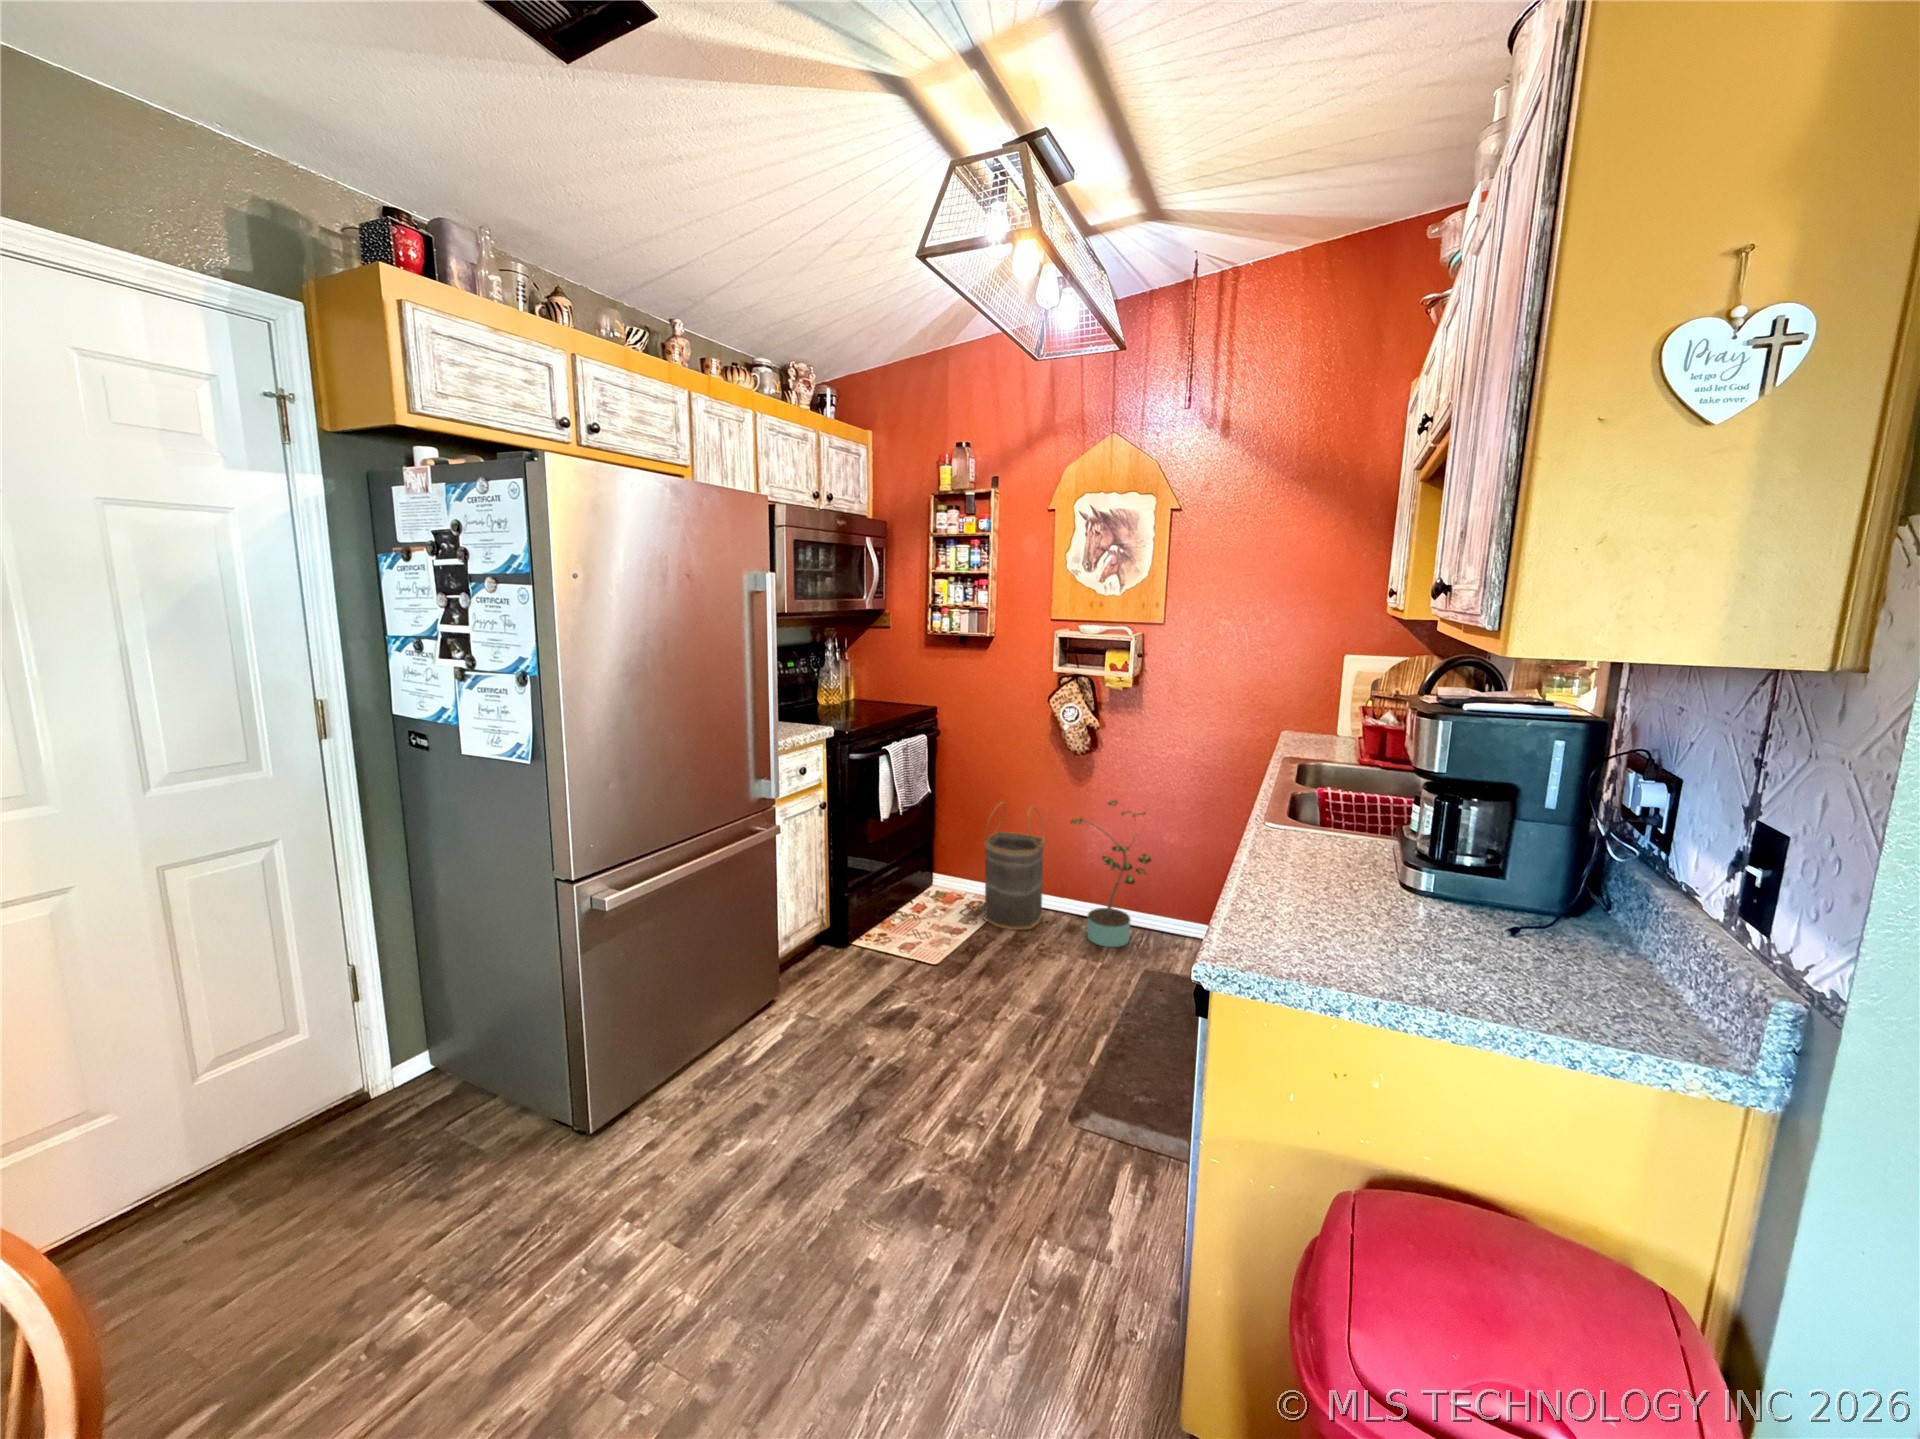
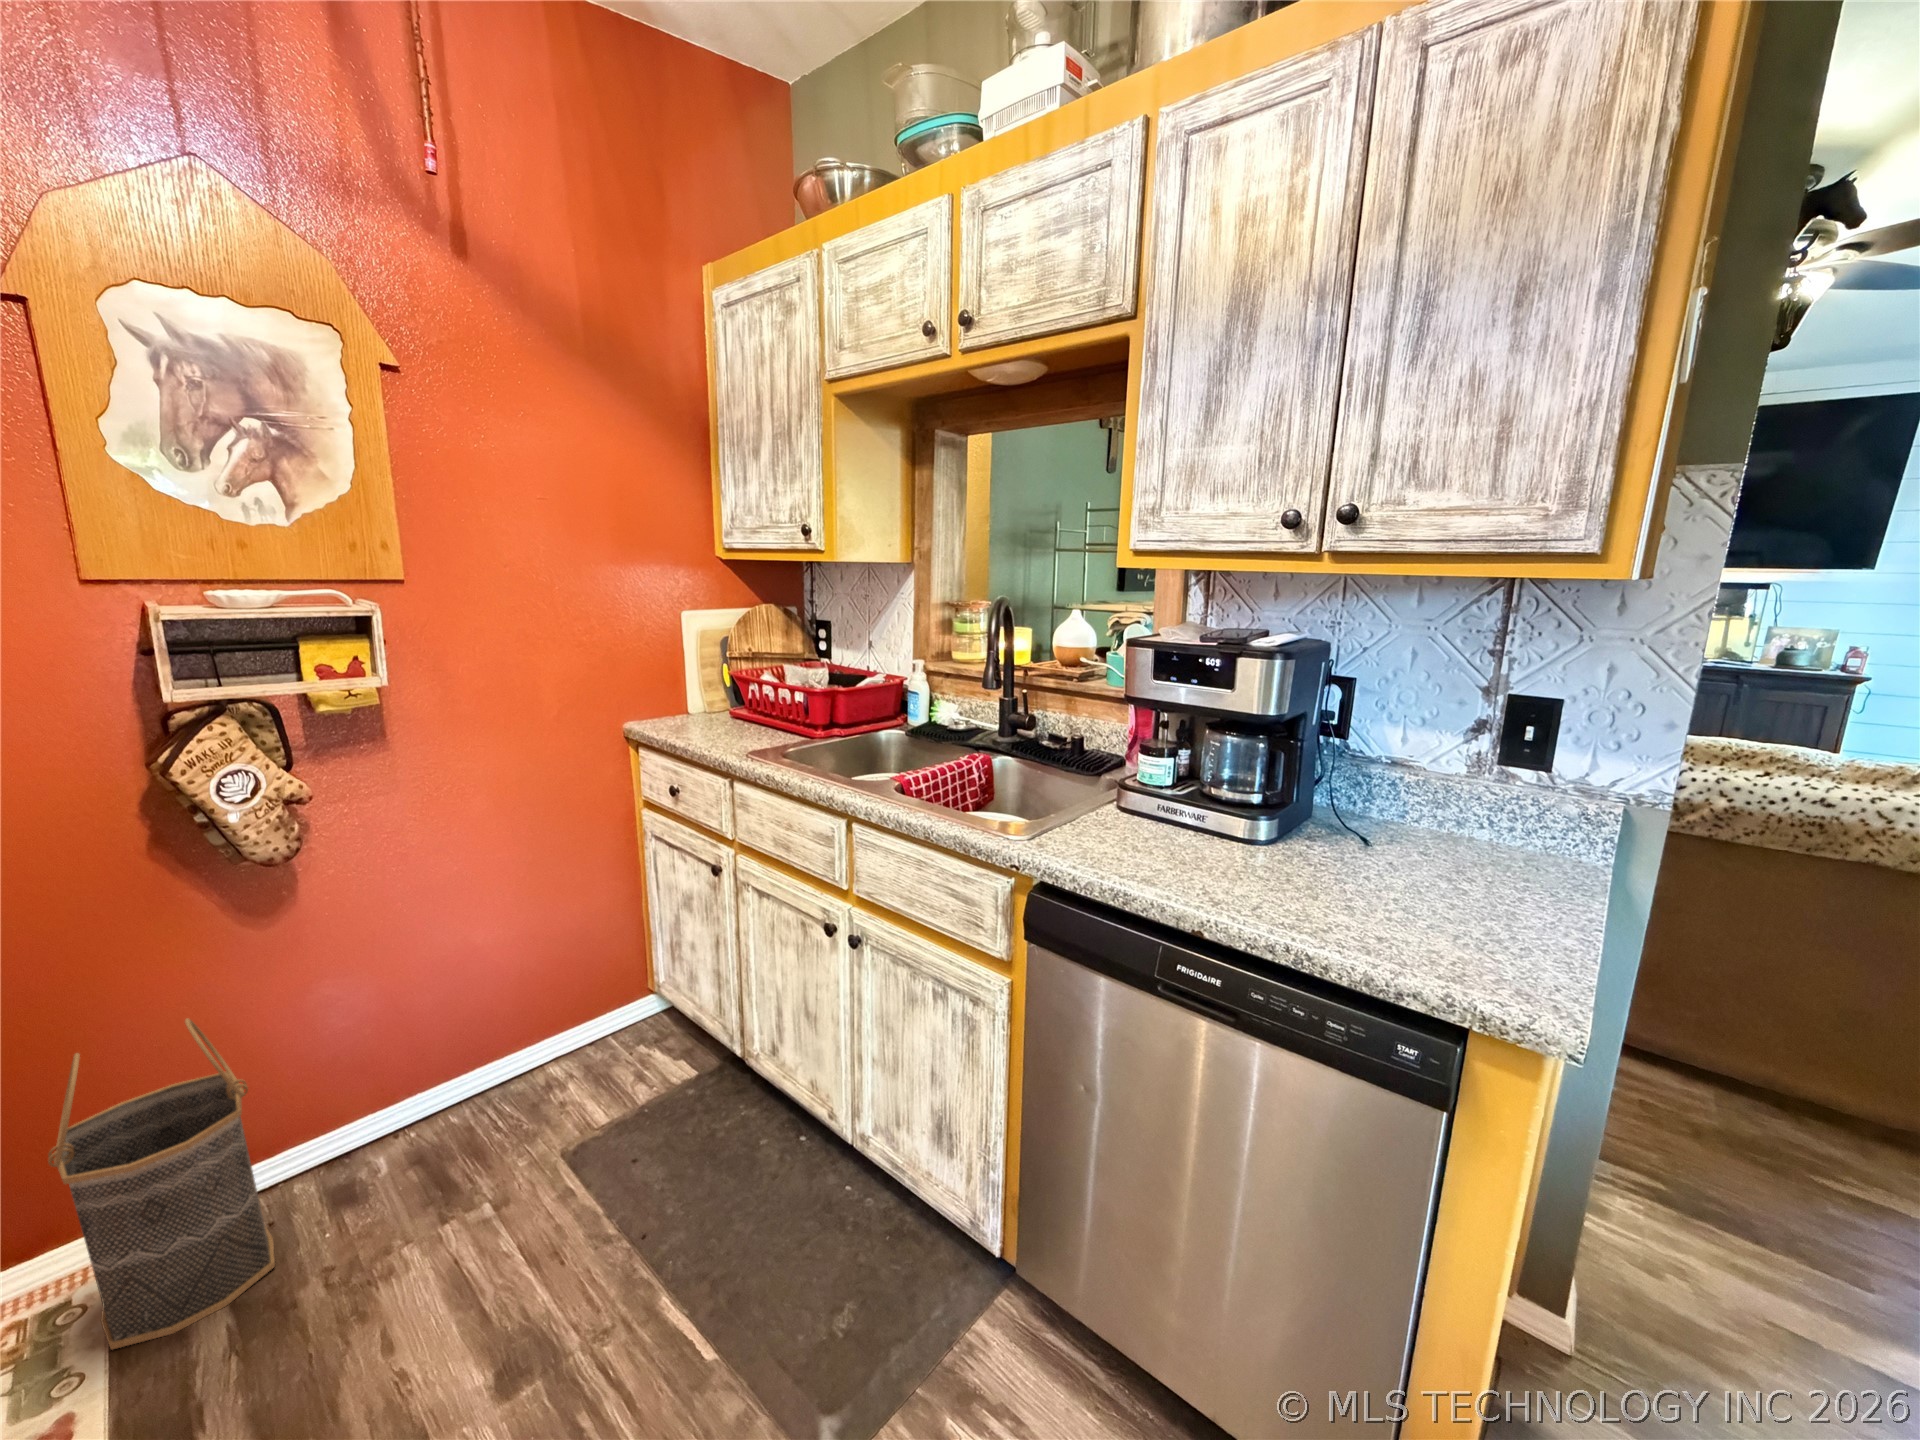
potted plant: present [1071,800,1151,947] -> none [320,911,523,1189]

